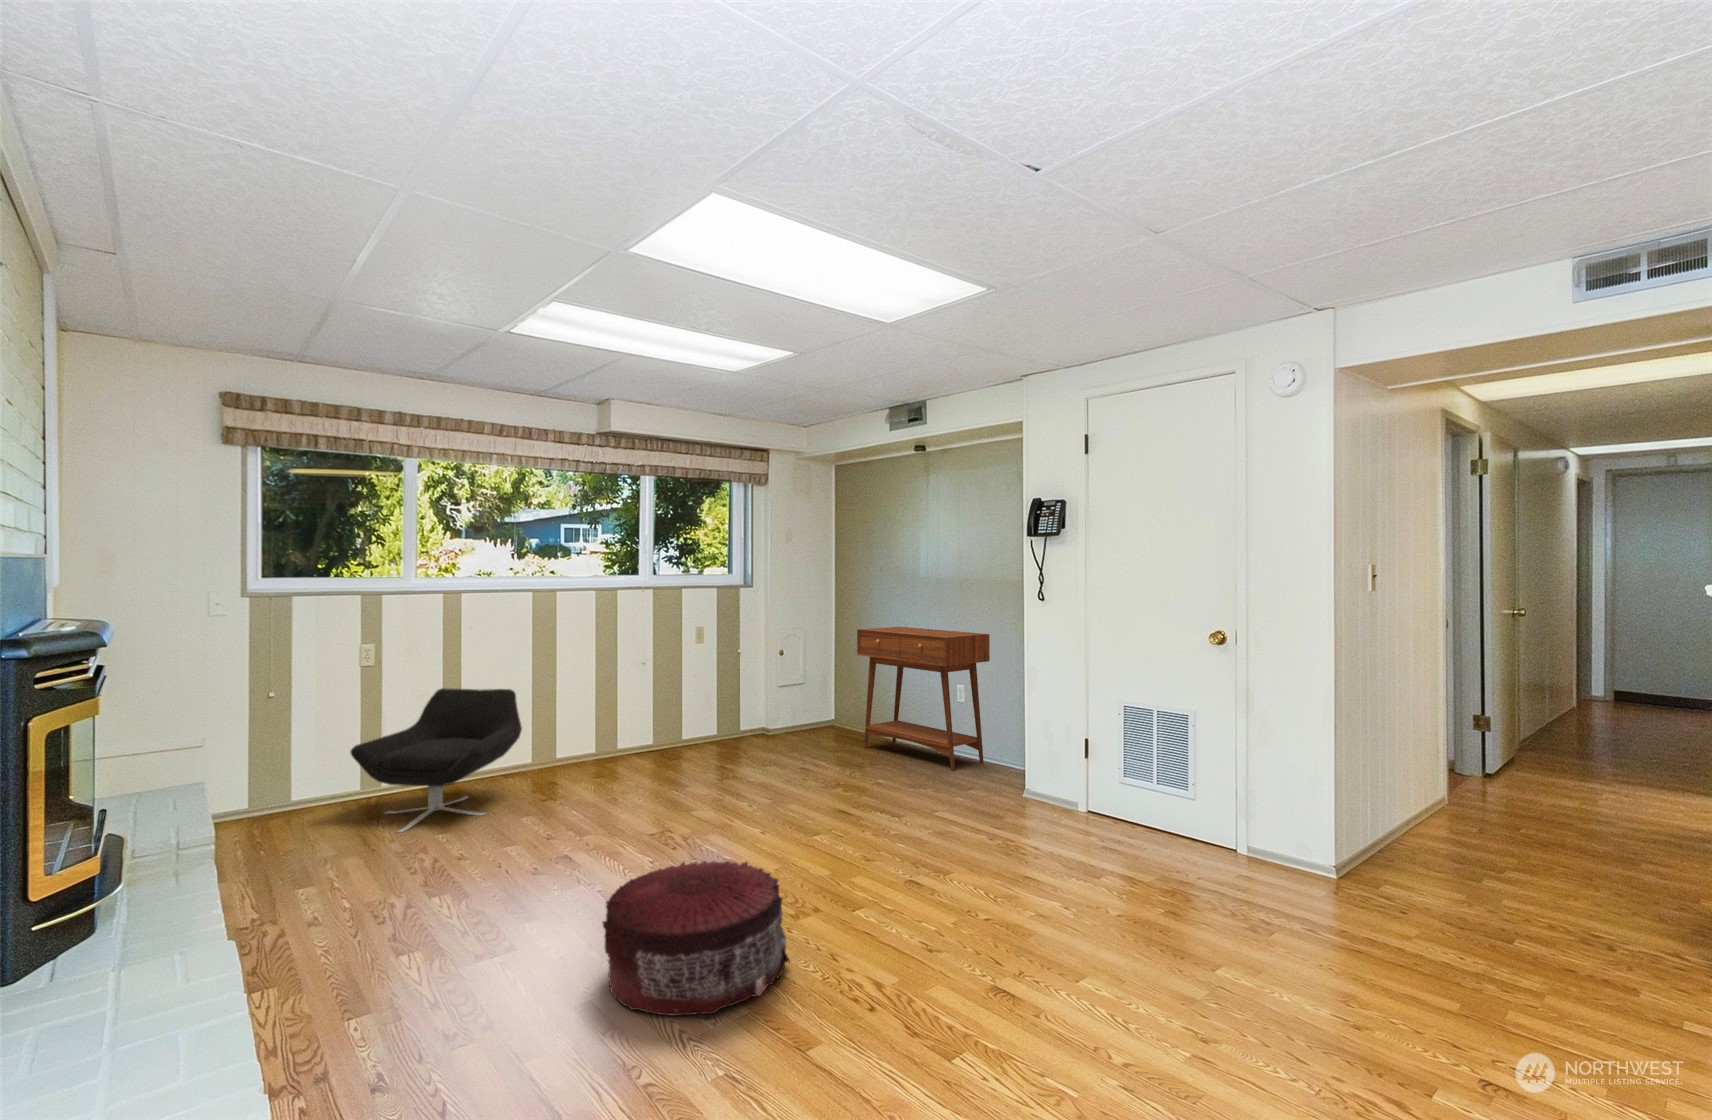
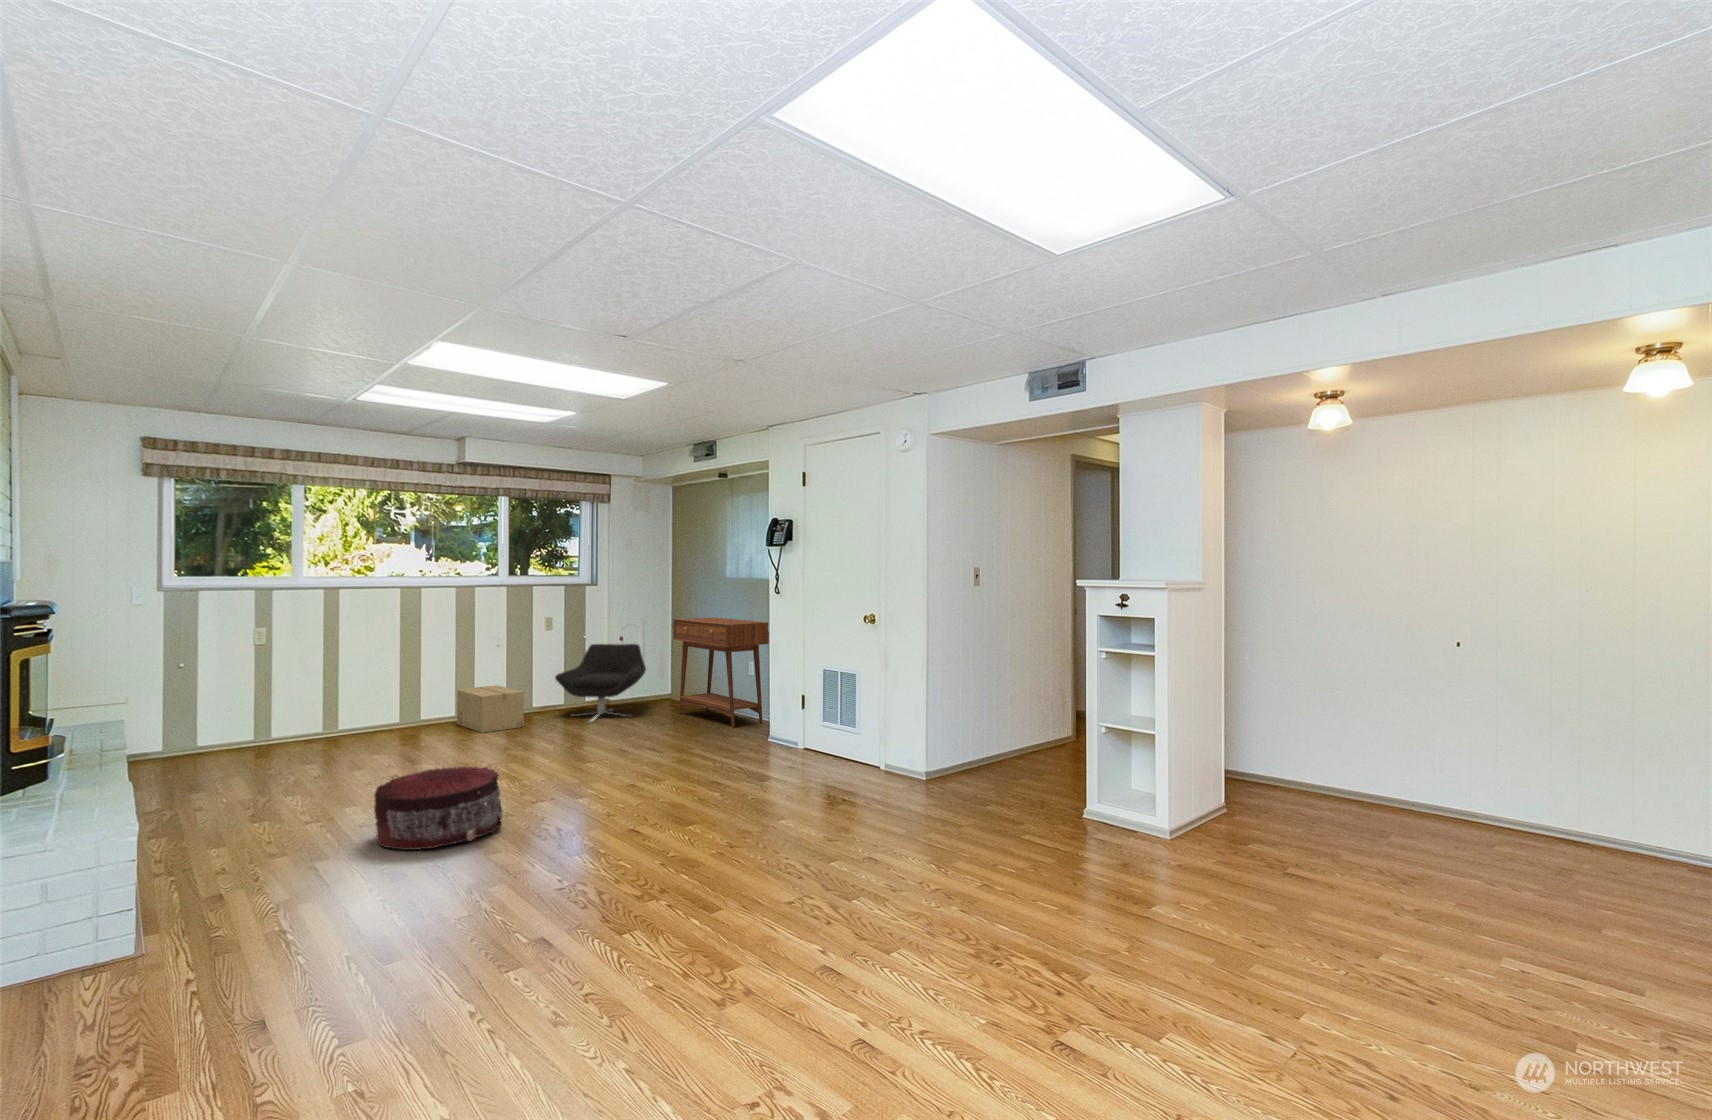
lounge chair: present [351,688,522,833] -> present [555,644,646,722]
cardboard box: none [599,712,685,777] -> present [457,685,524,733]

